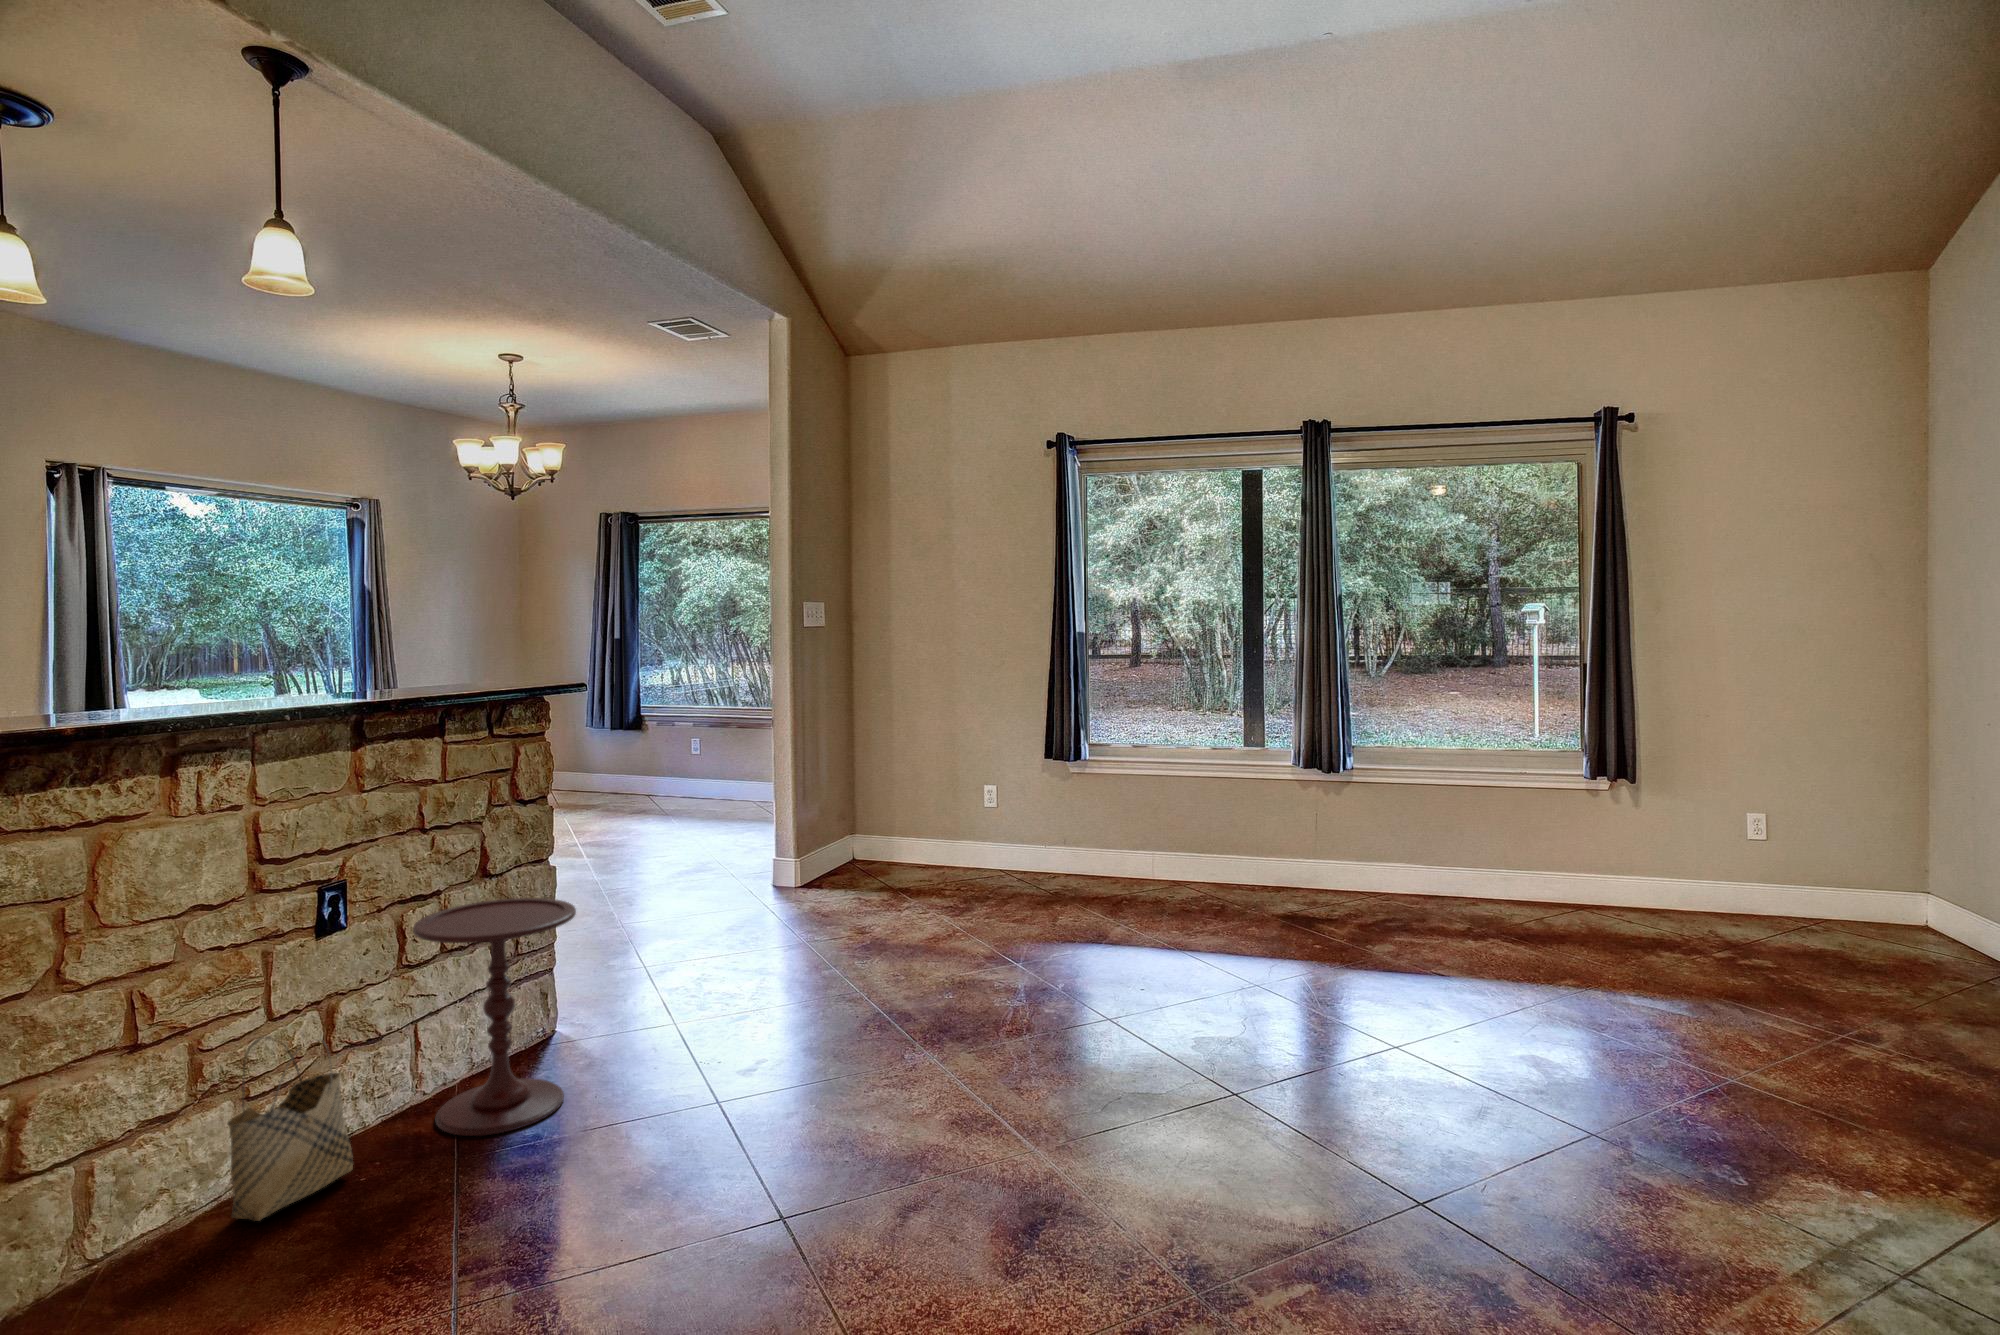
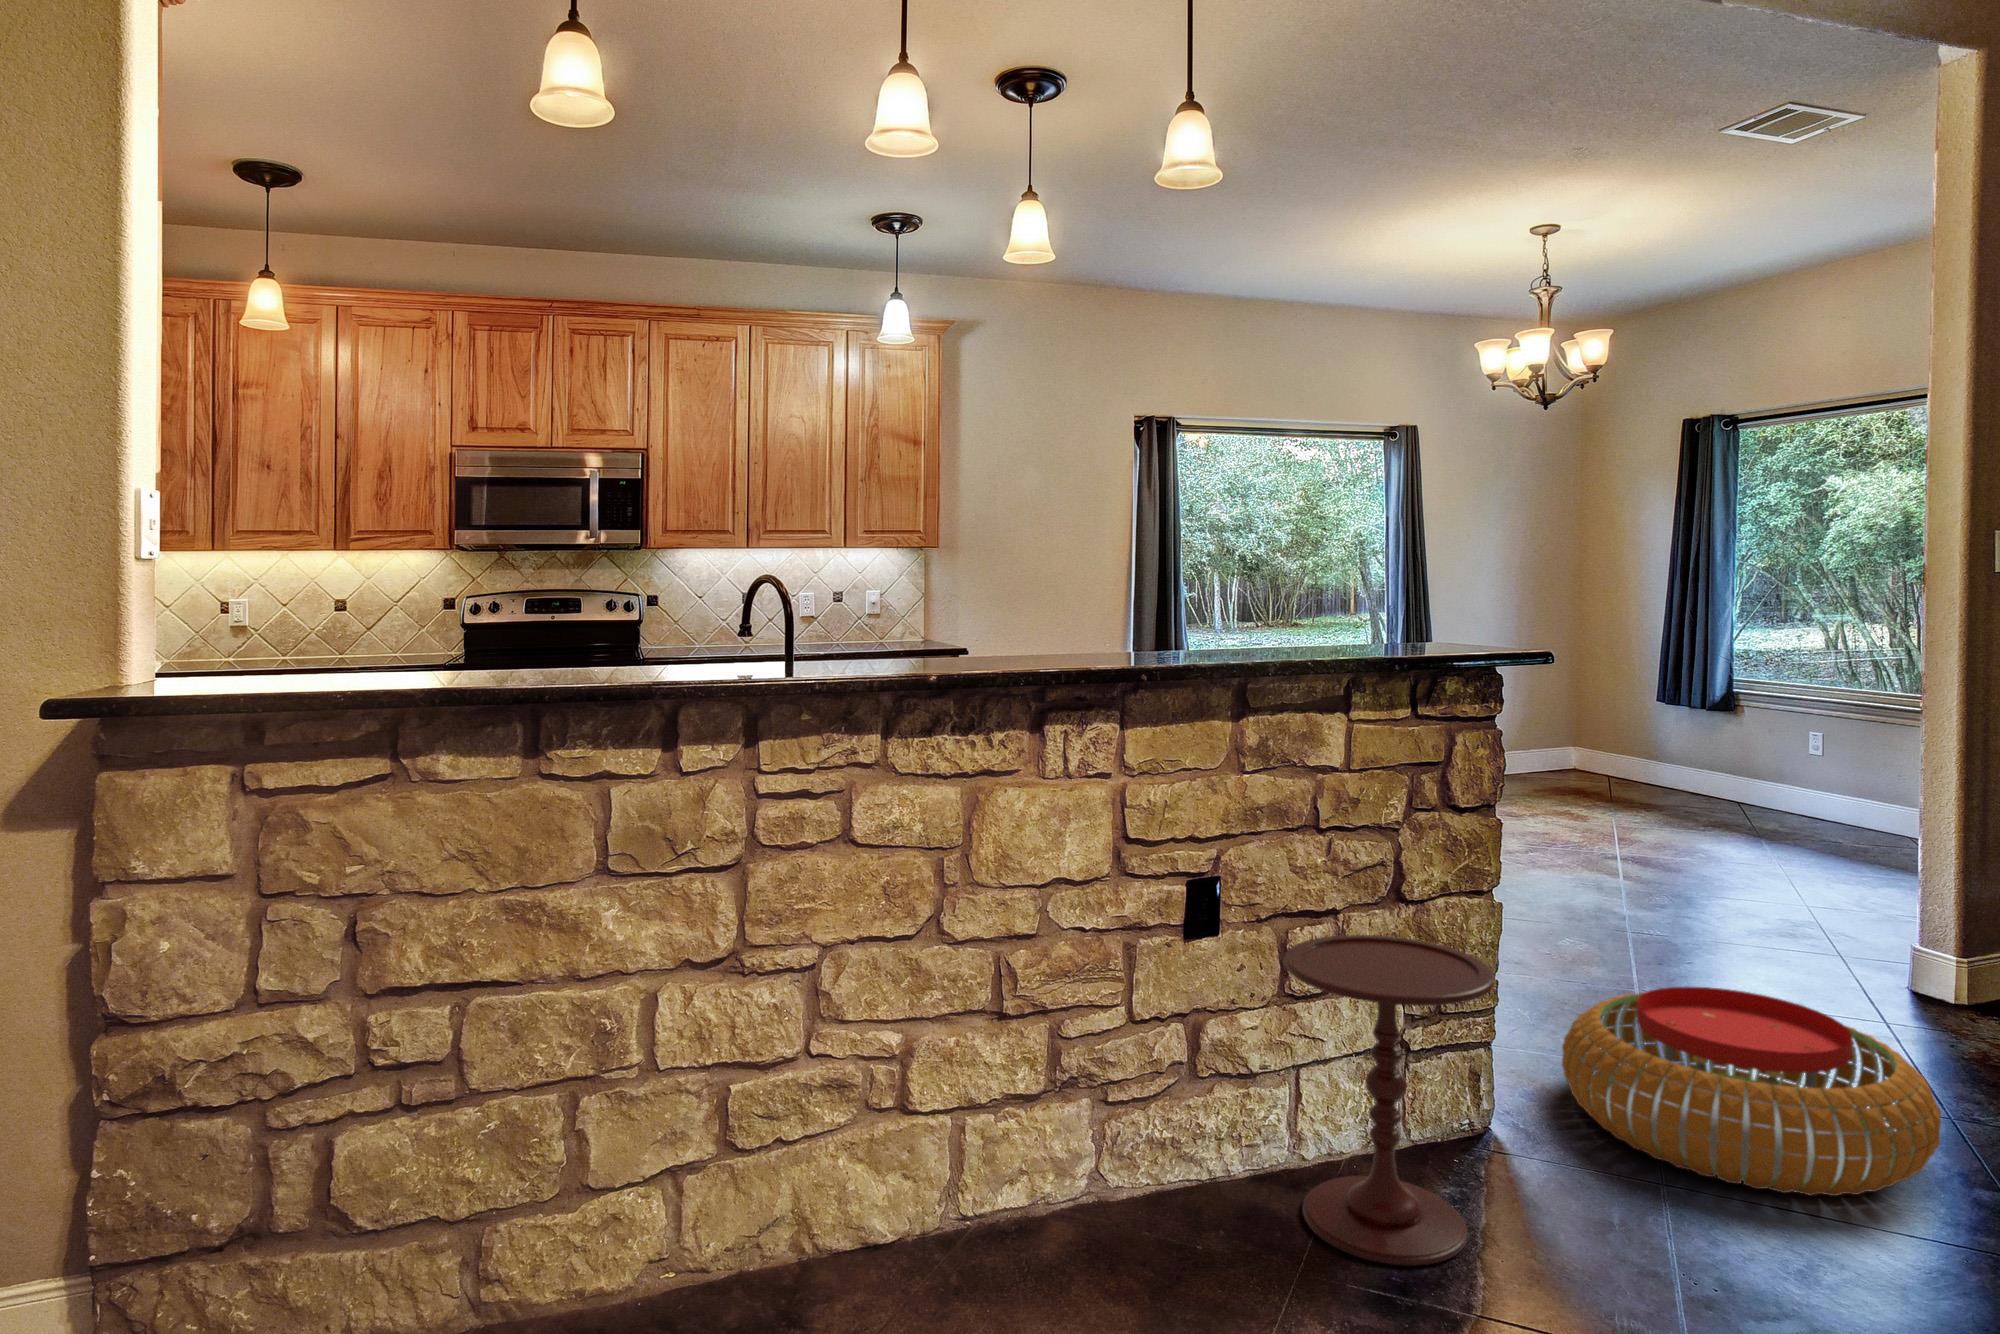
pouf: none [594,897,804,1013] -> present [1562,986,1941,1196]
woven basket: present [227,1036,353,1221] -> none [1068,1040,1196,1252]

